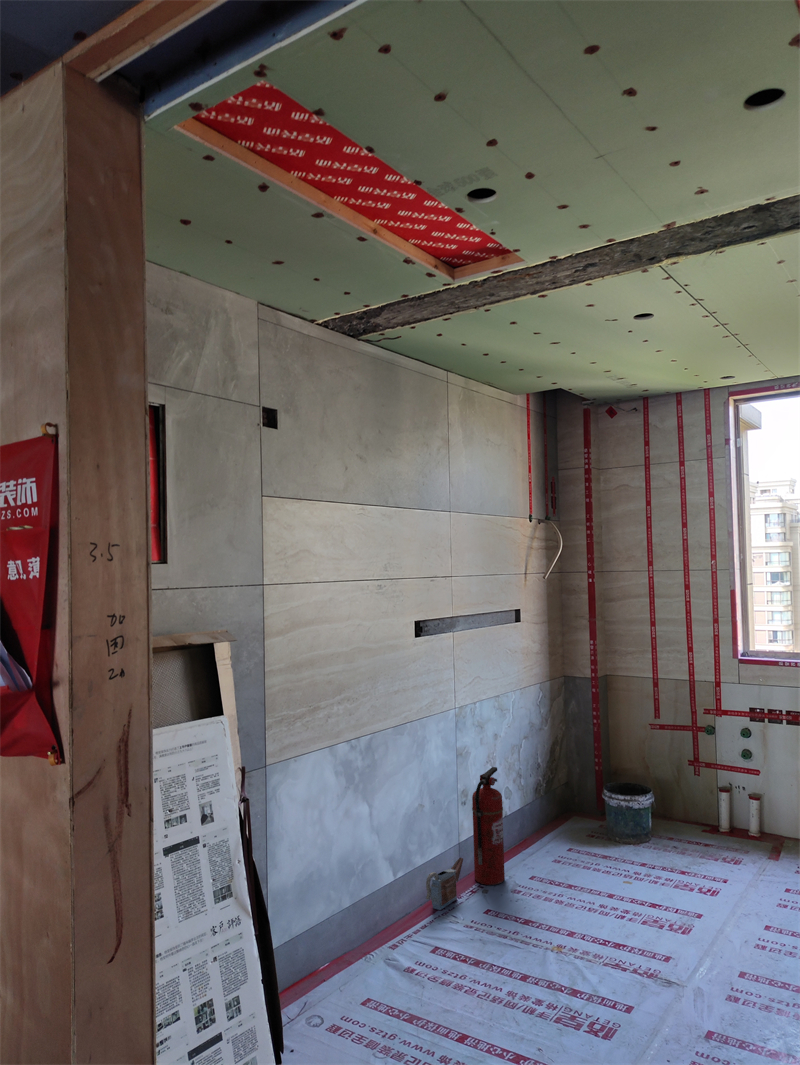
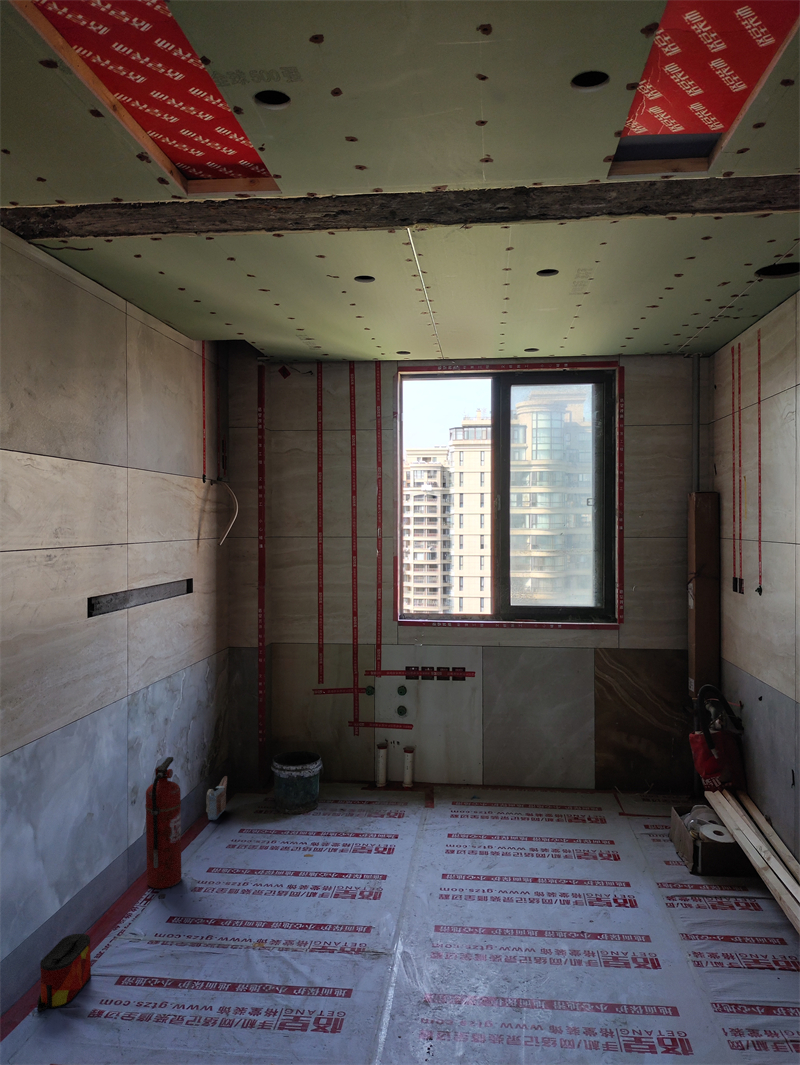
watering can: present [426,857,463,910] -> present [206,776,227,820]
bag: none [367,902,412,958] -> present [37,934,91,1011]

